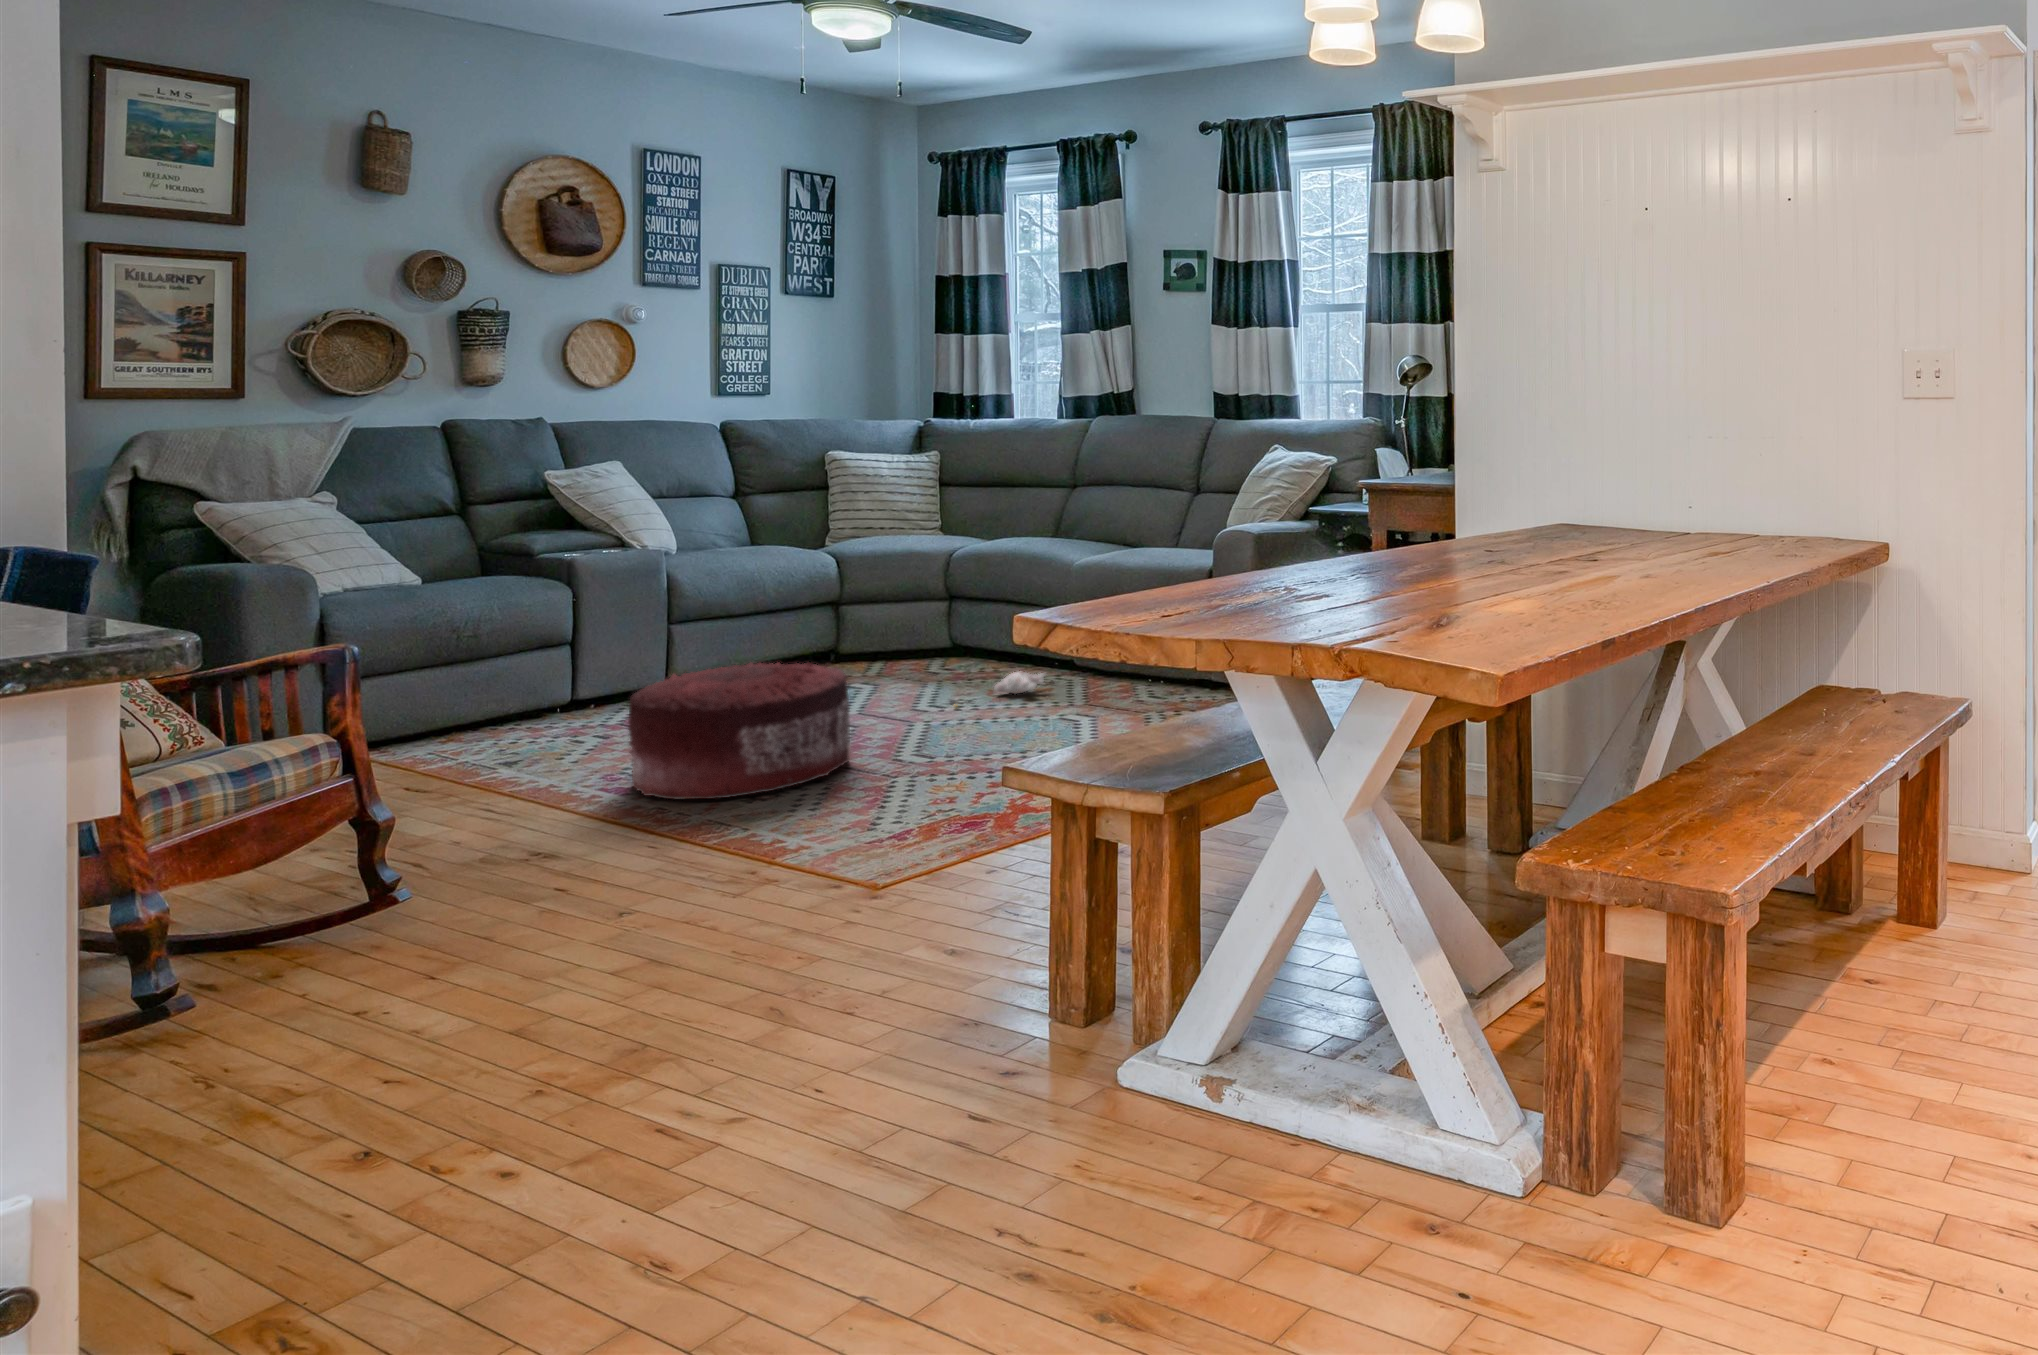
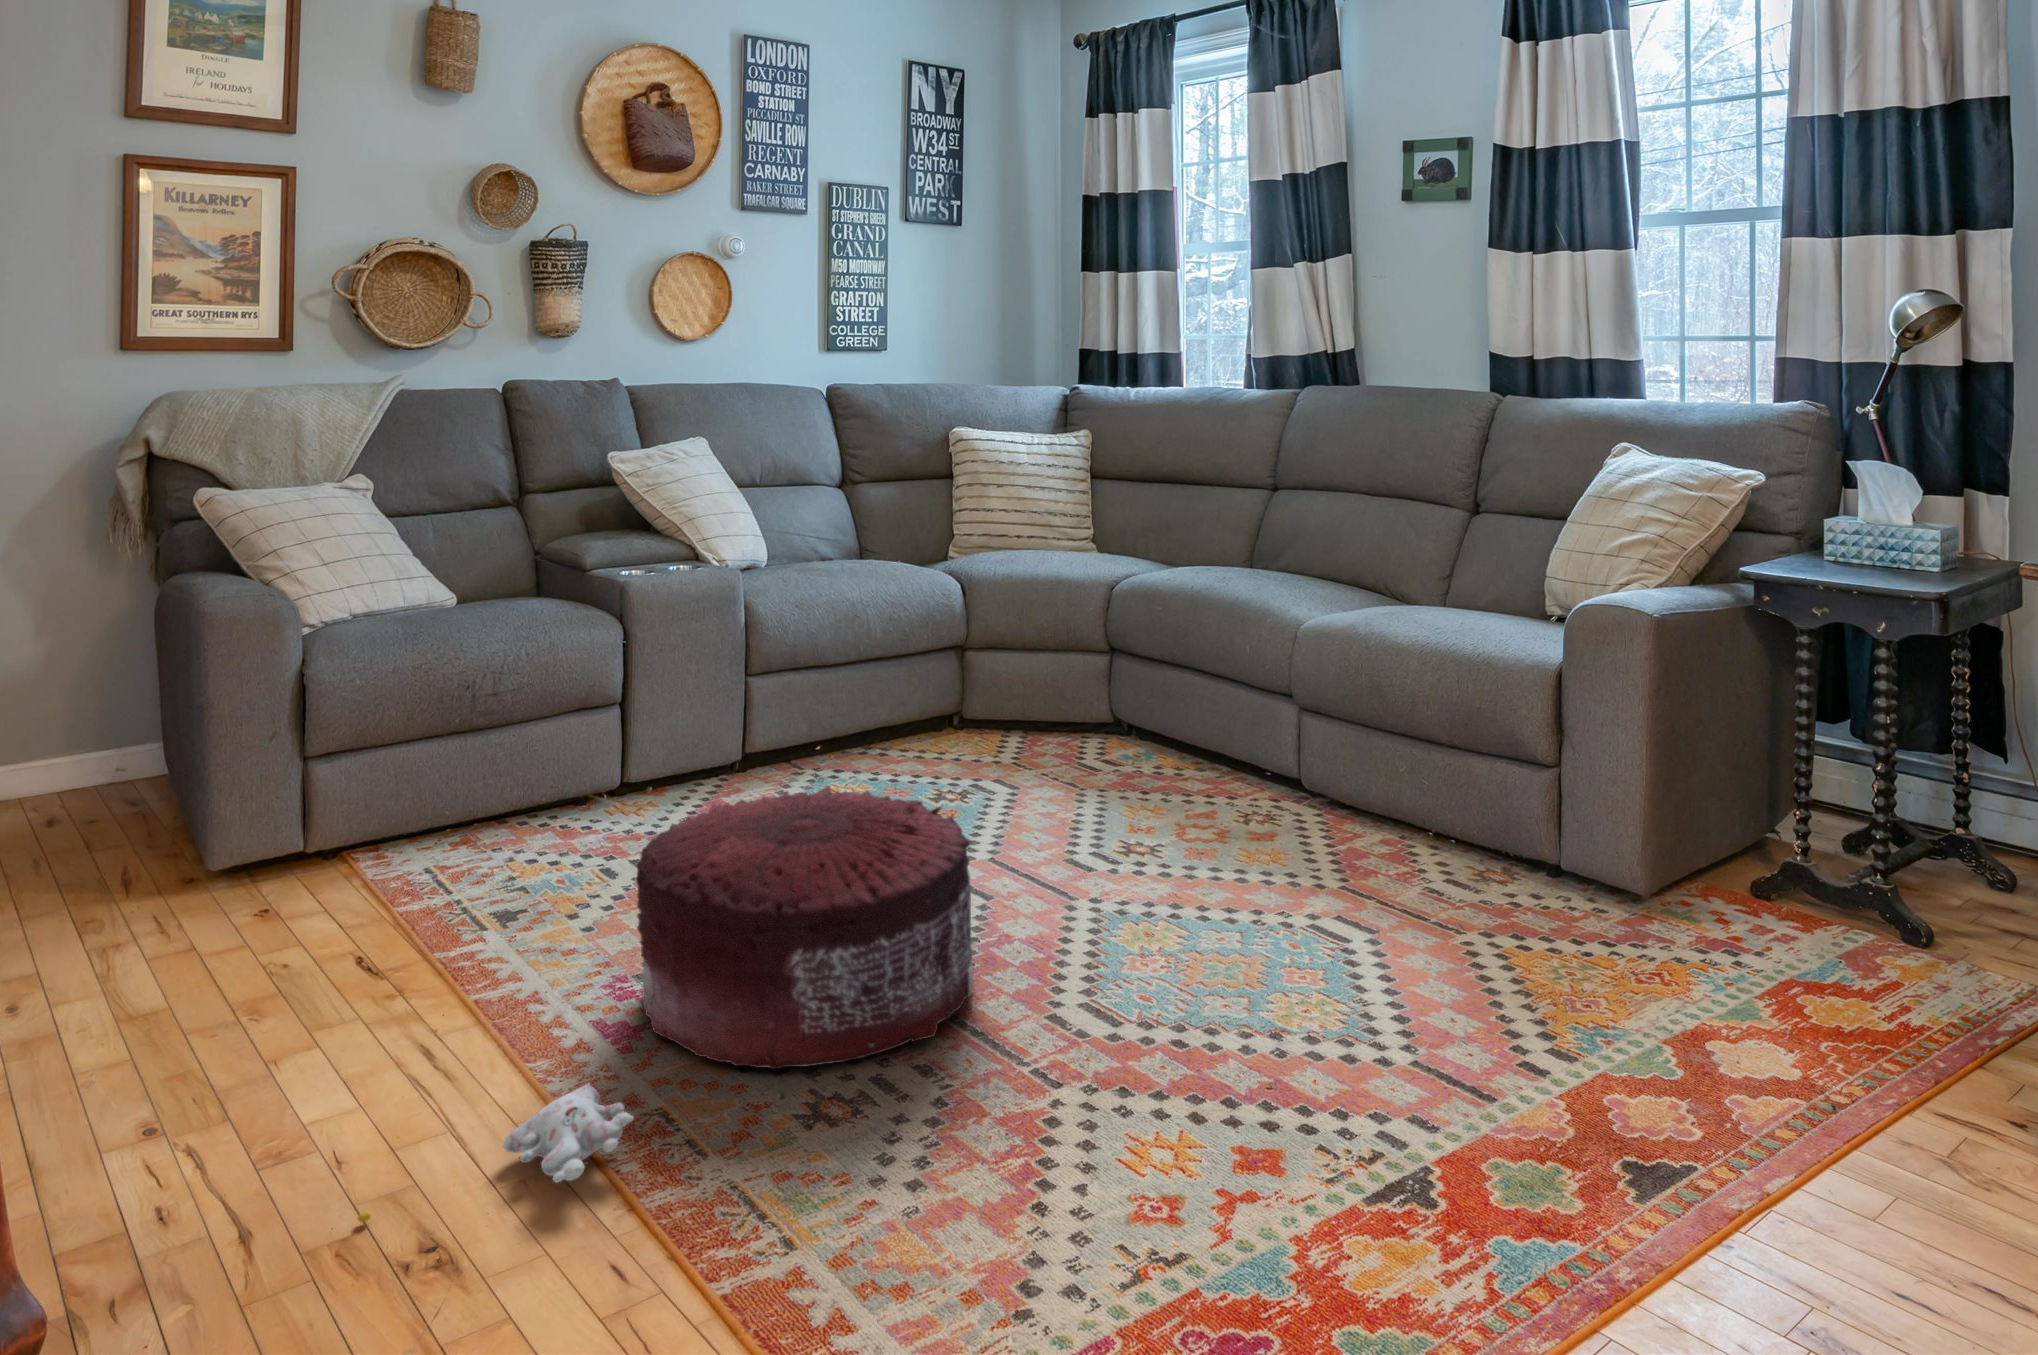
plush toy: present [994,672,1045,693] -> present [358,1084,634,1222]

